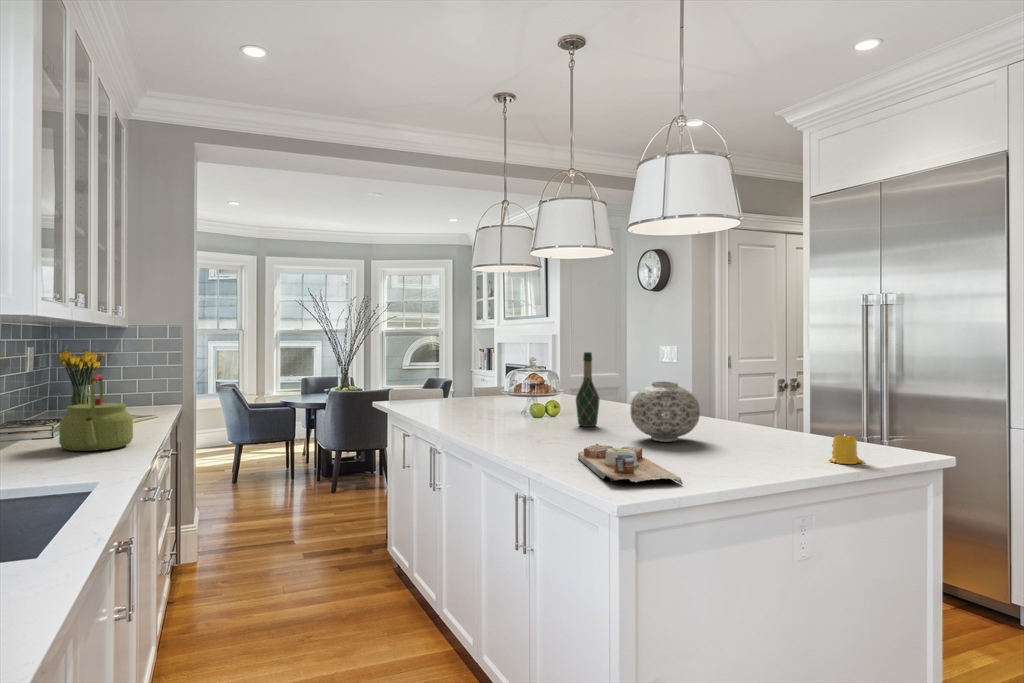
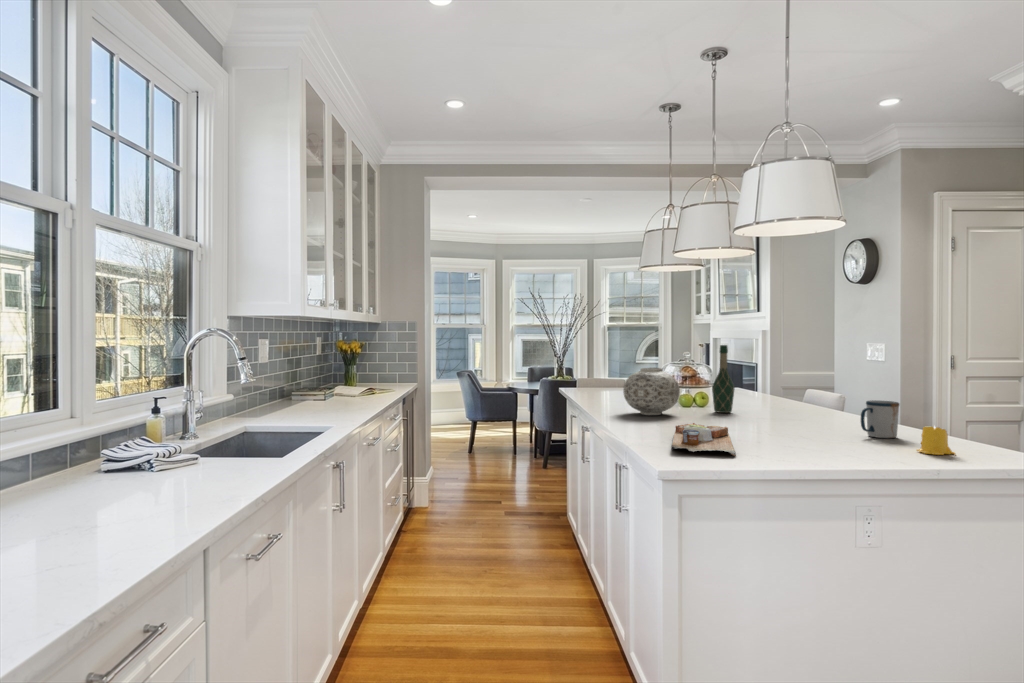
kettle: present [59,374,133,451] -> none [320,356,366,410]
vase: present [631,382,700,442] -> present [623,368,680,415]
mug: none [757,409,789,448] -> present [861,400,899,438]

